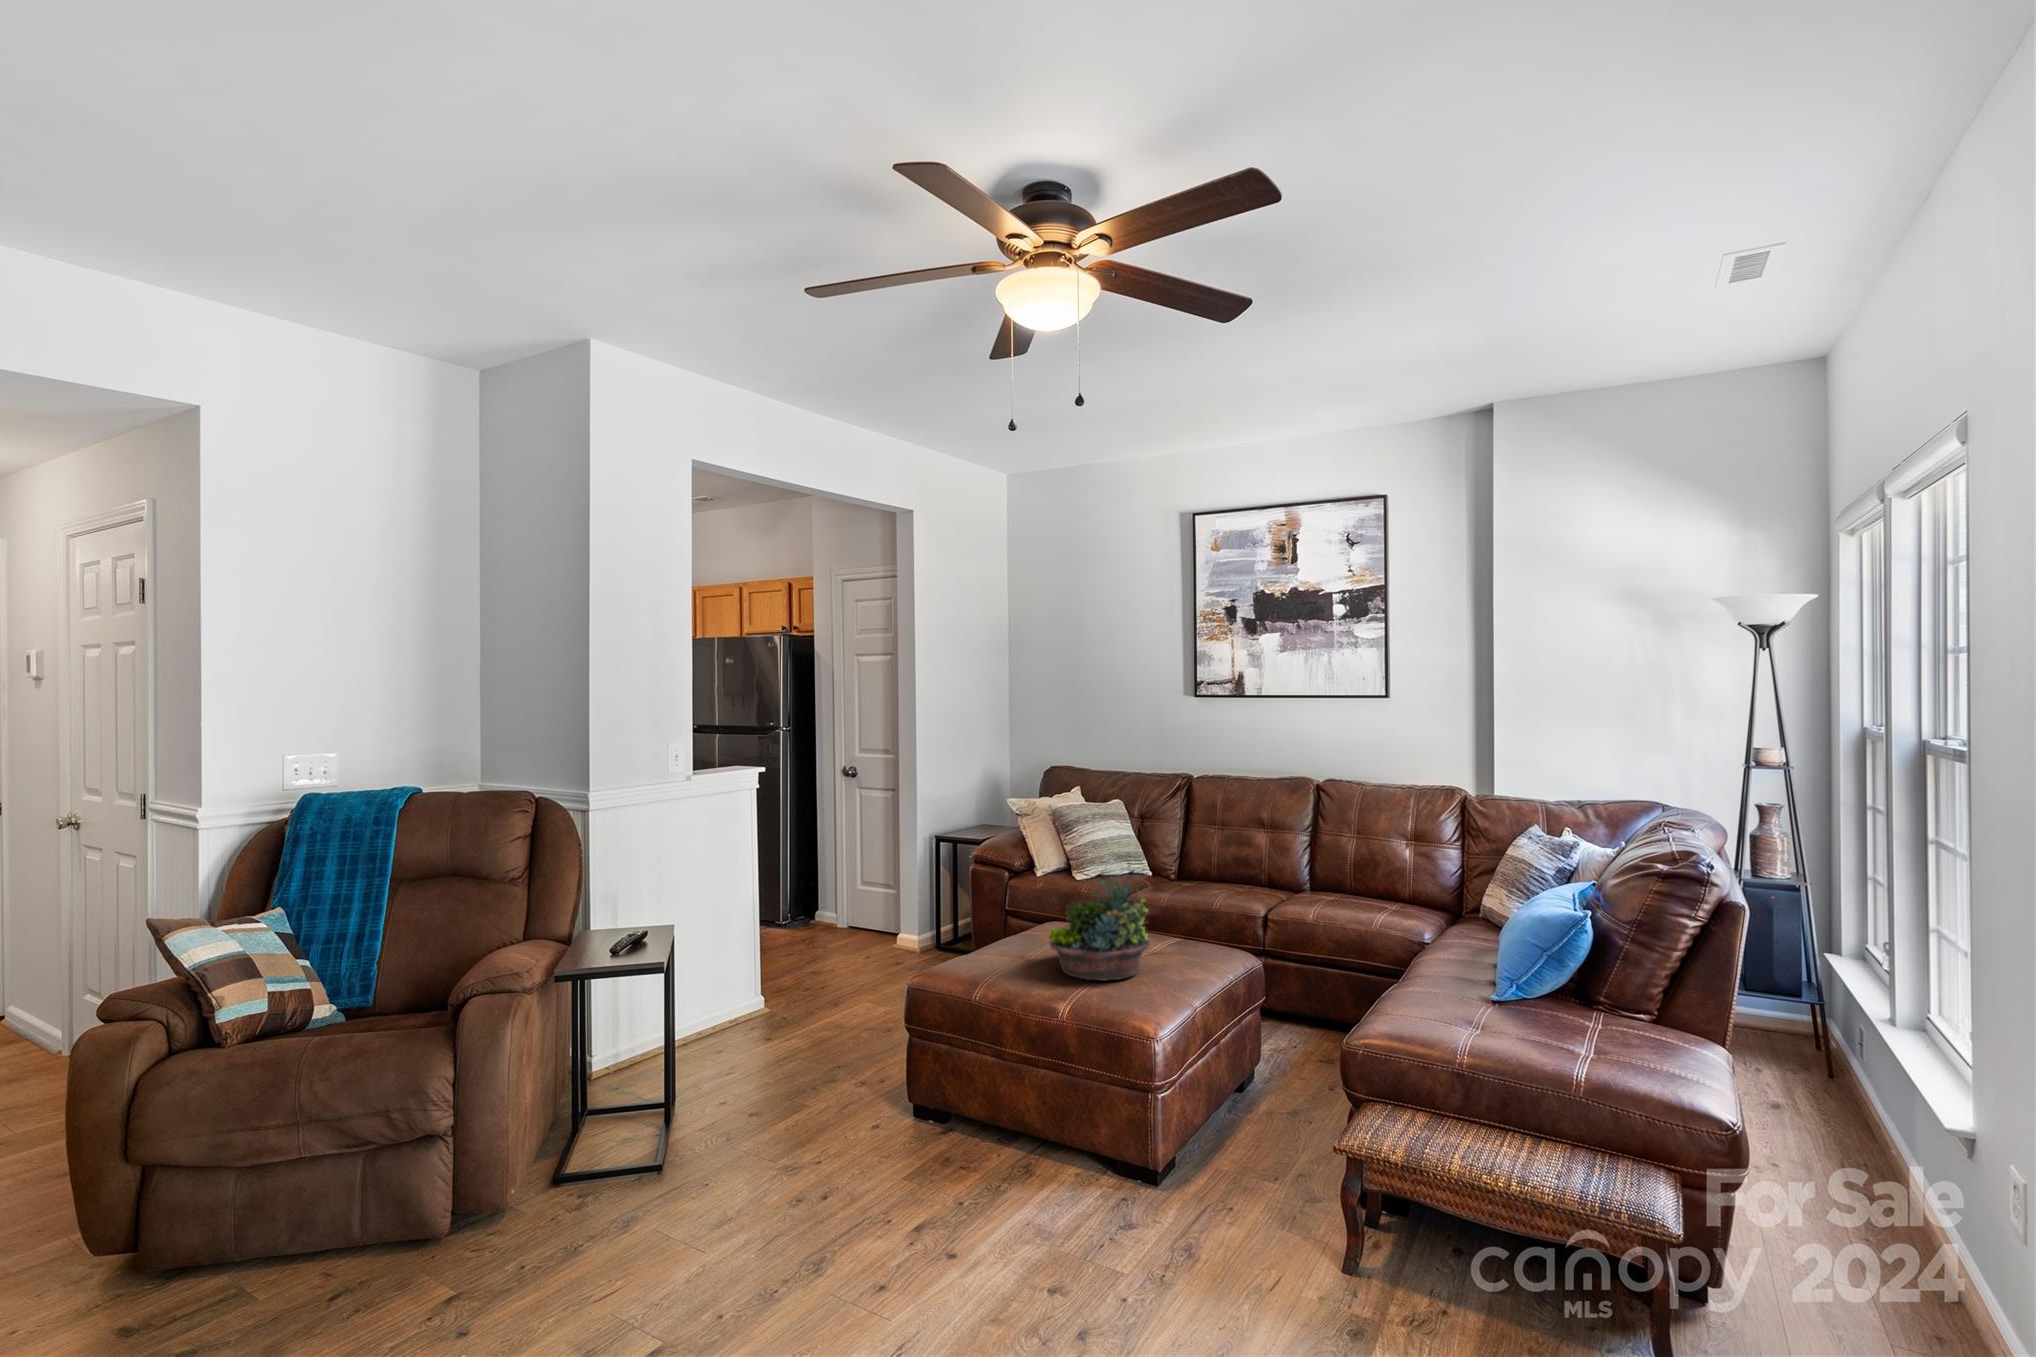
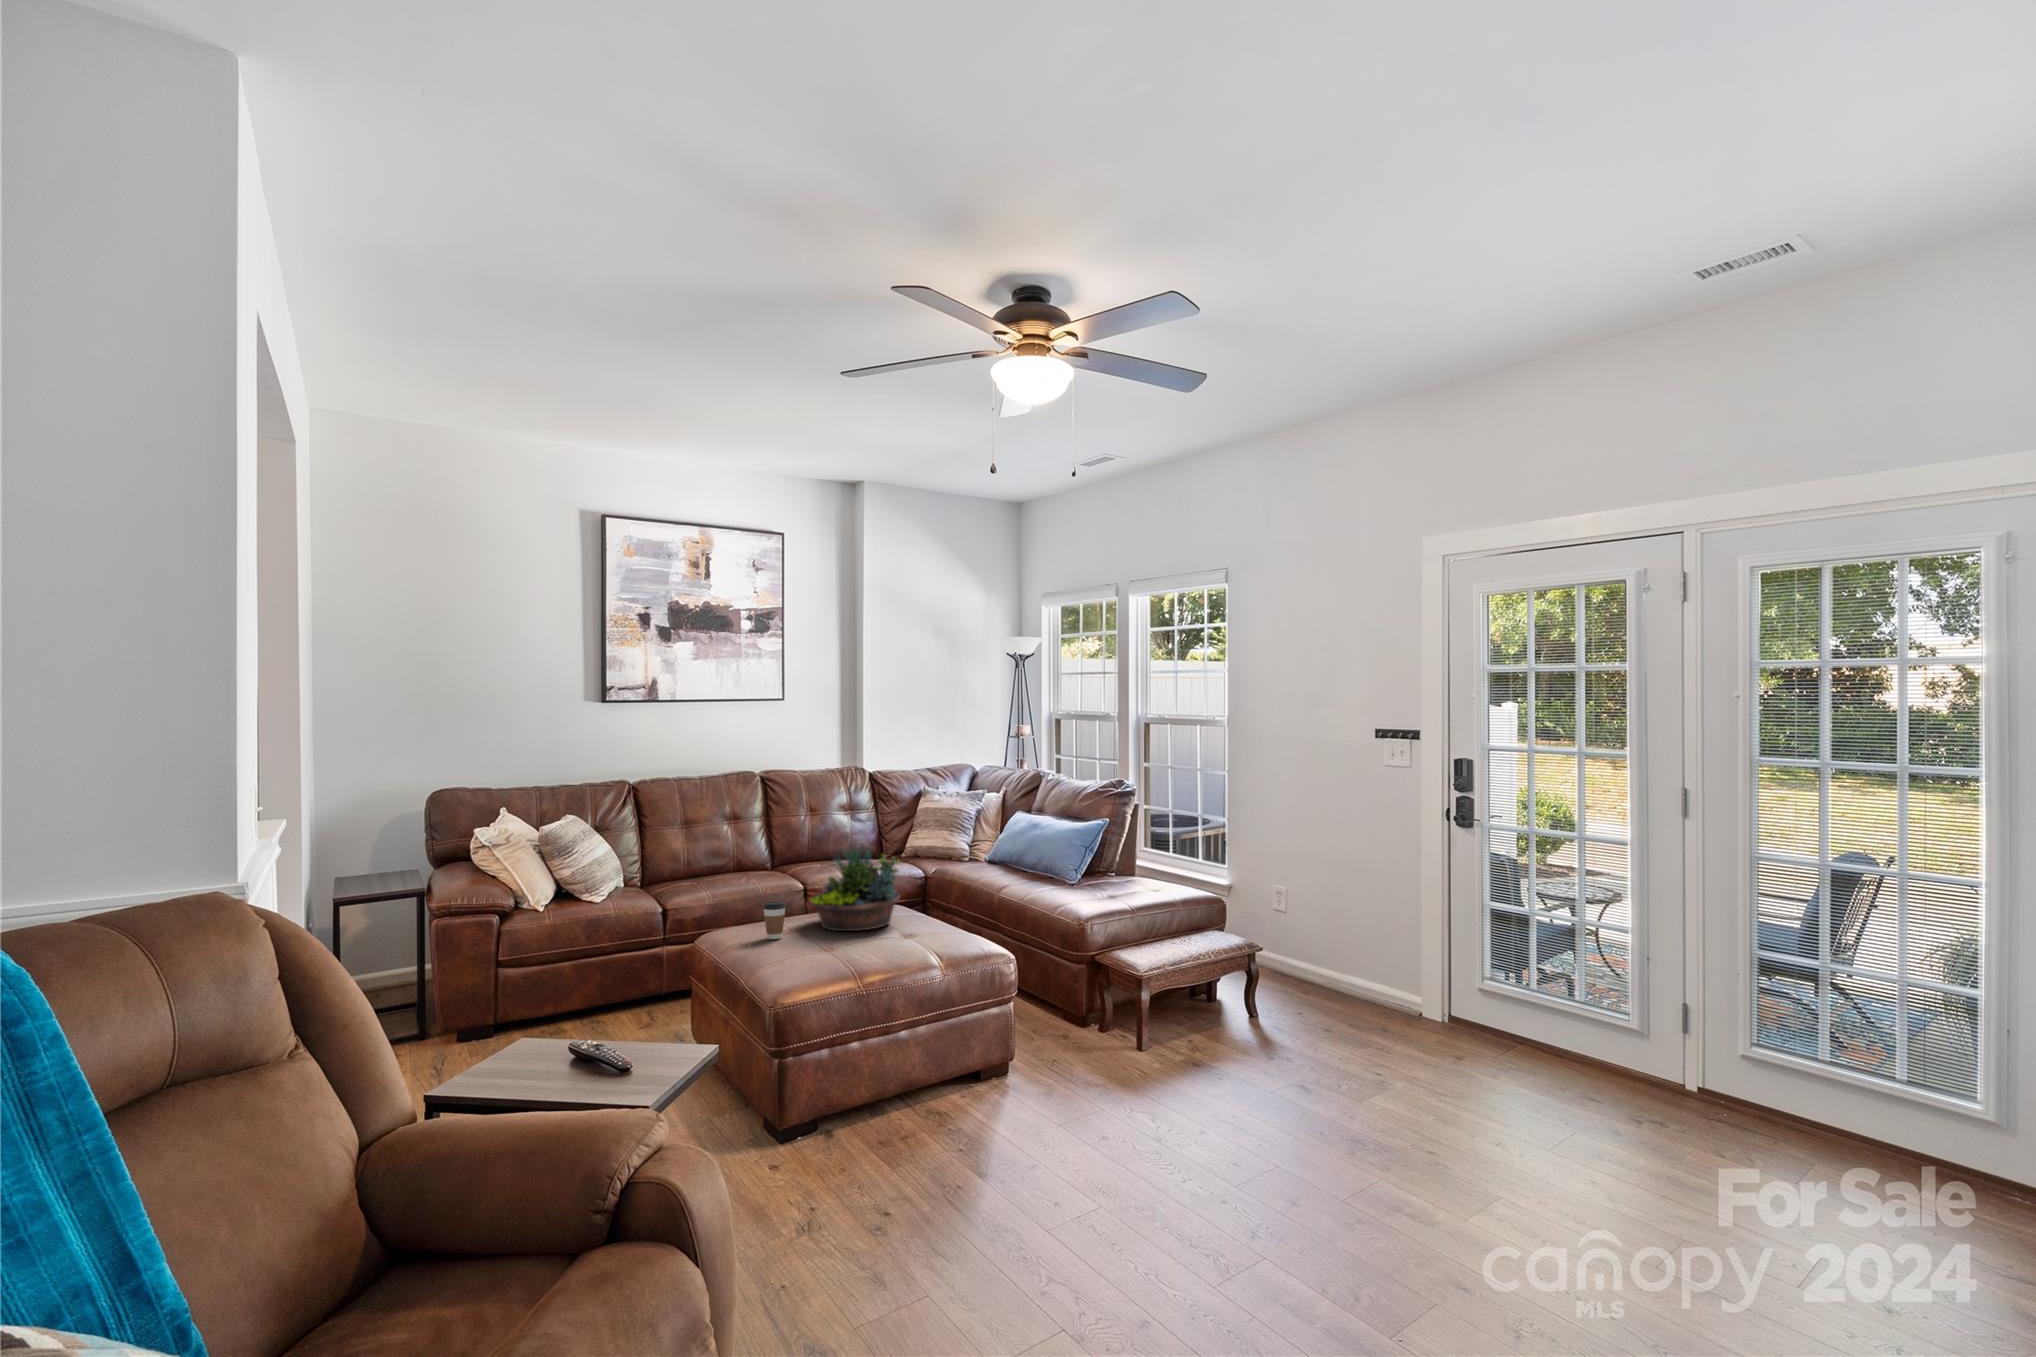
coffee cup: none [992,922,1014,961] -> present [763,902,785,939]

